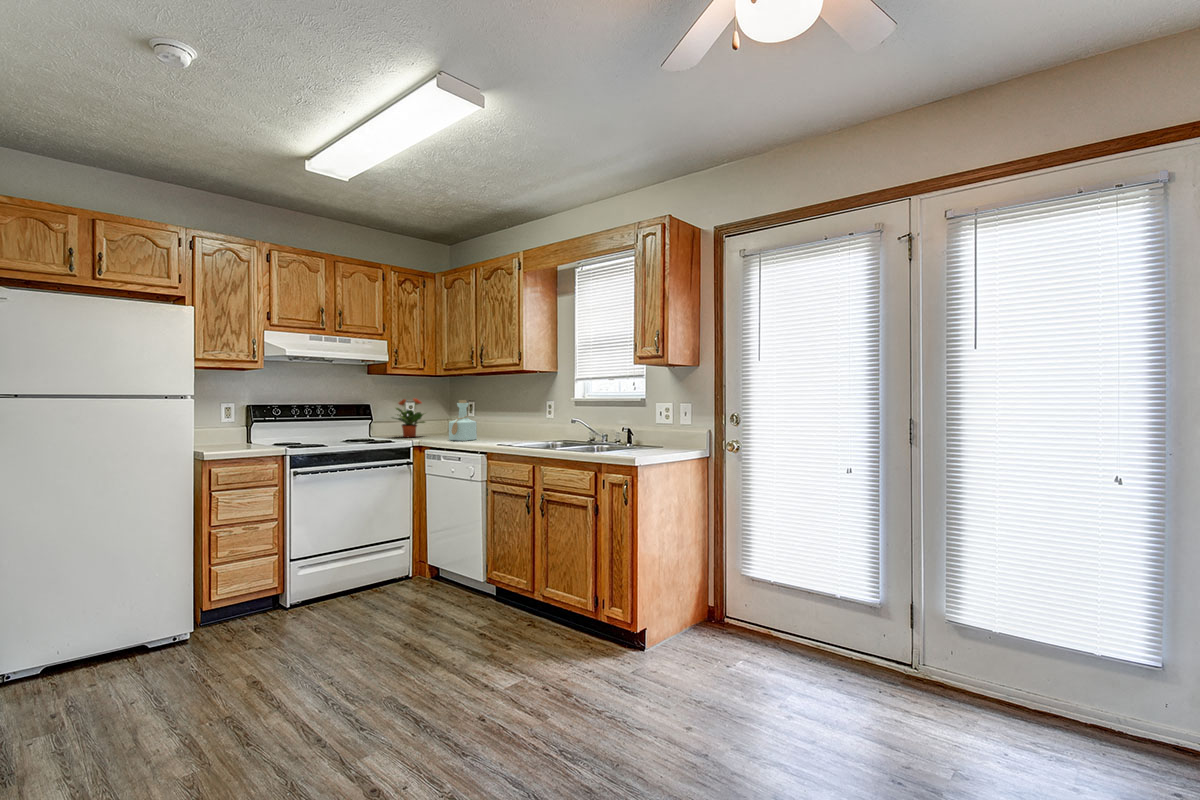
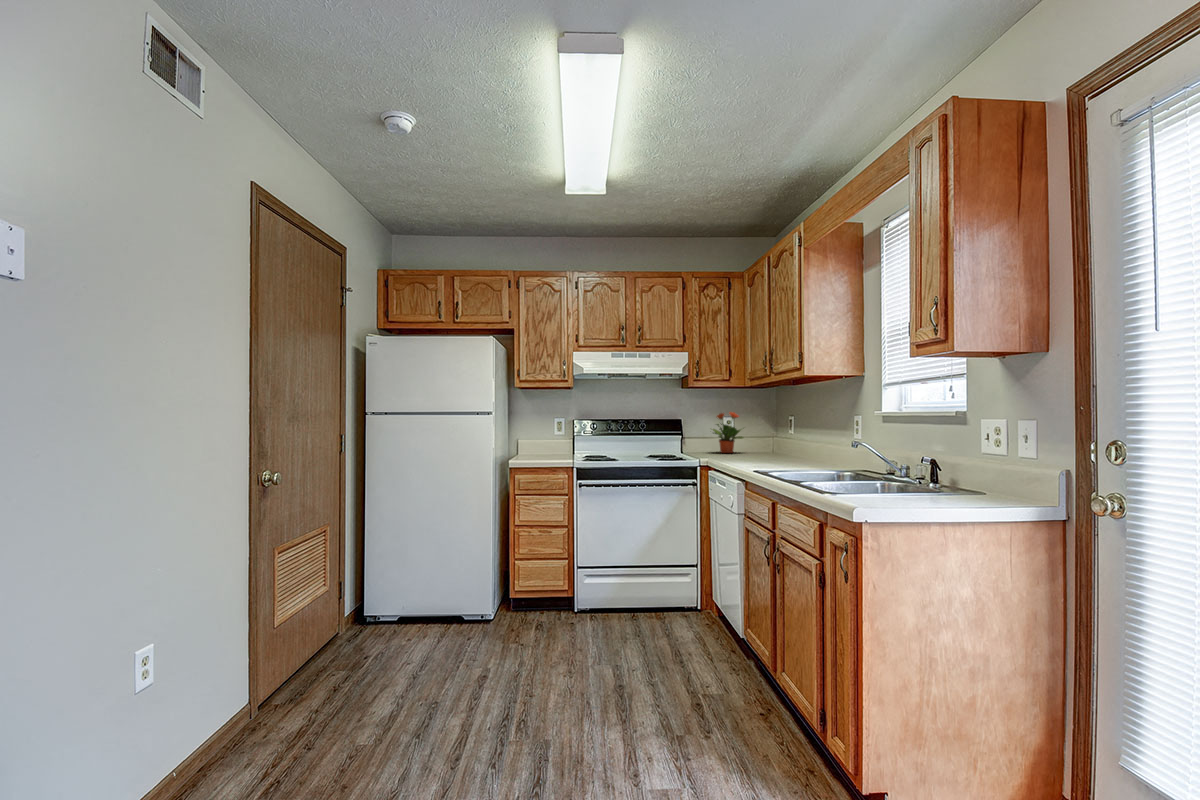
bottle: present [449,400,477,441] -> none [746,414,778,461]

